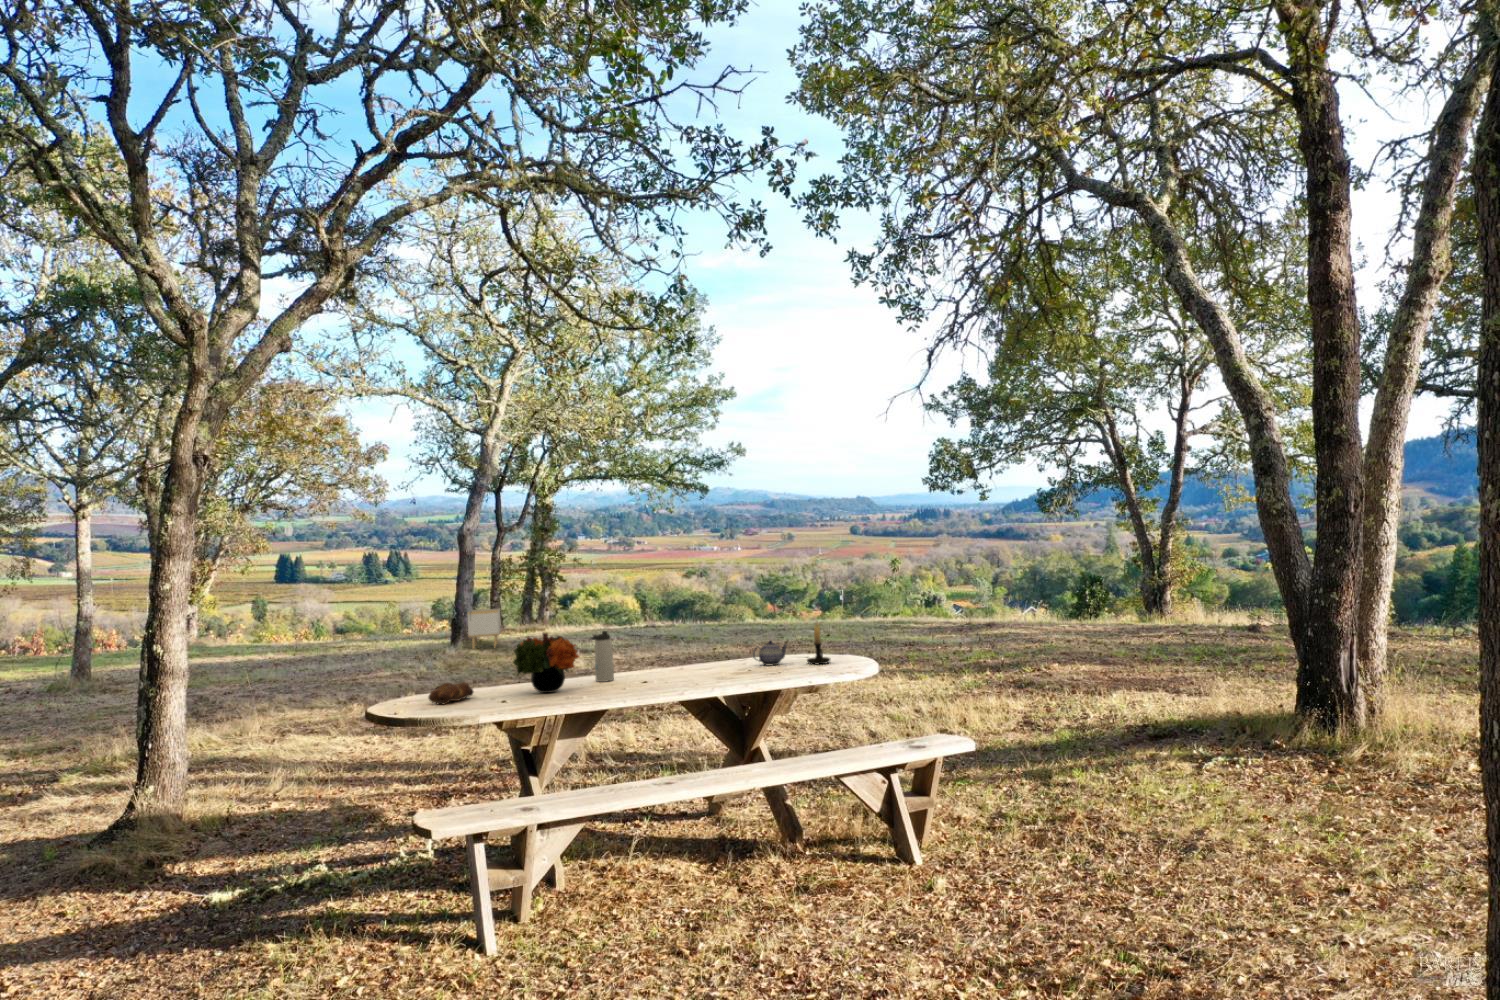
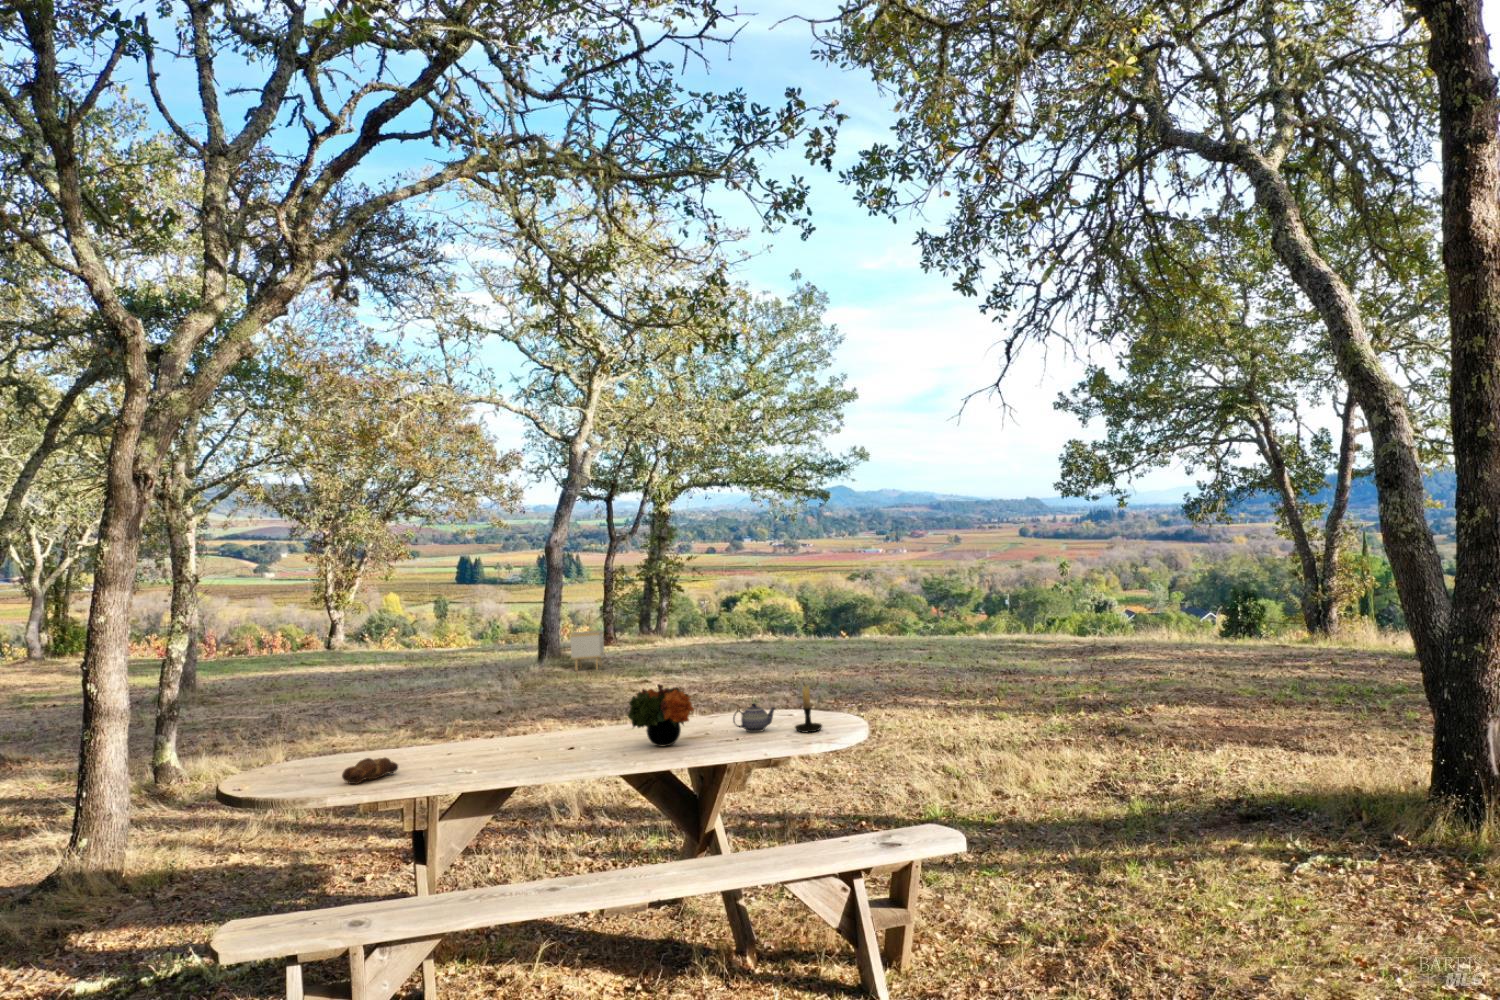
thermos bottle: present [590,631,614,682] -> none [540,696,567,753]
flower arrangement: present [513,633,579,693] -> present [628,684,694,746]

